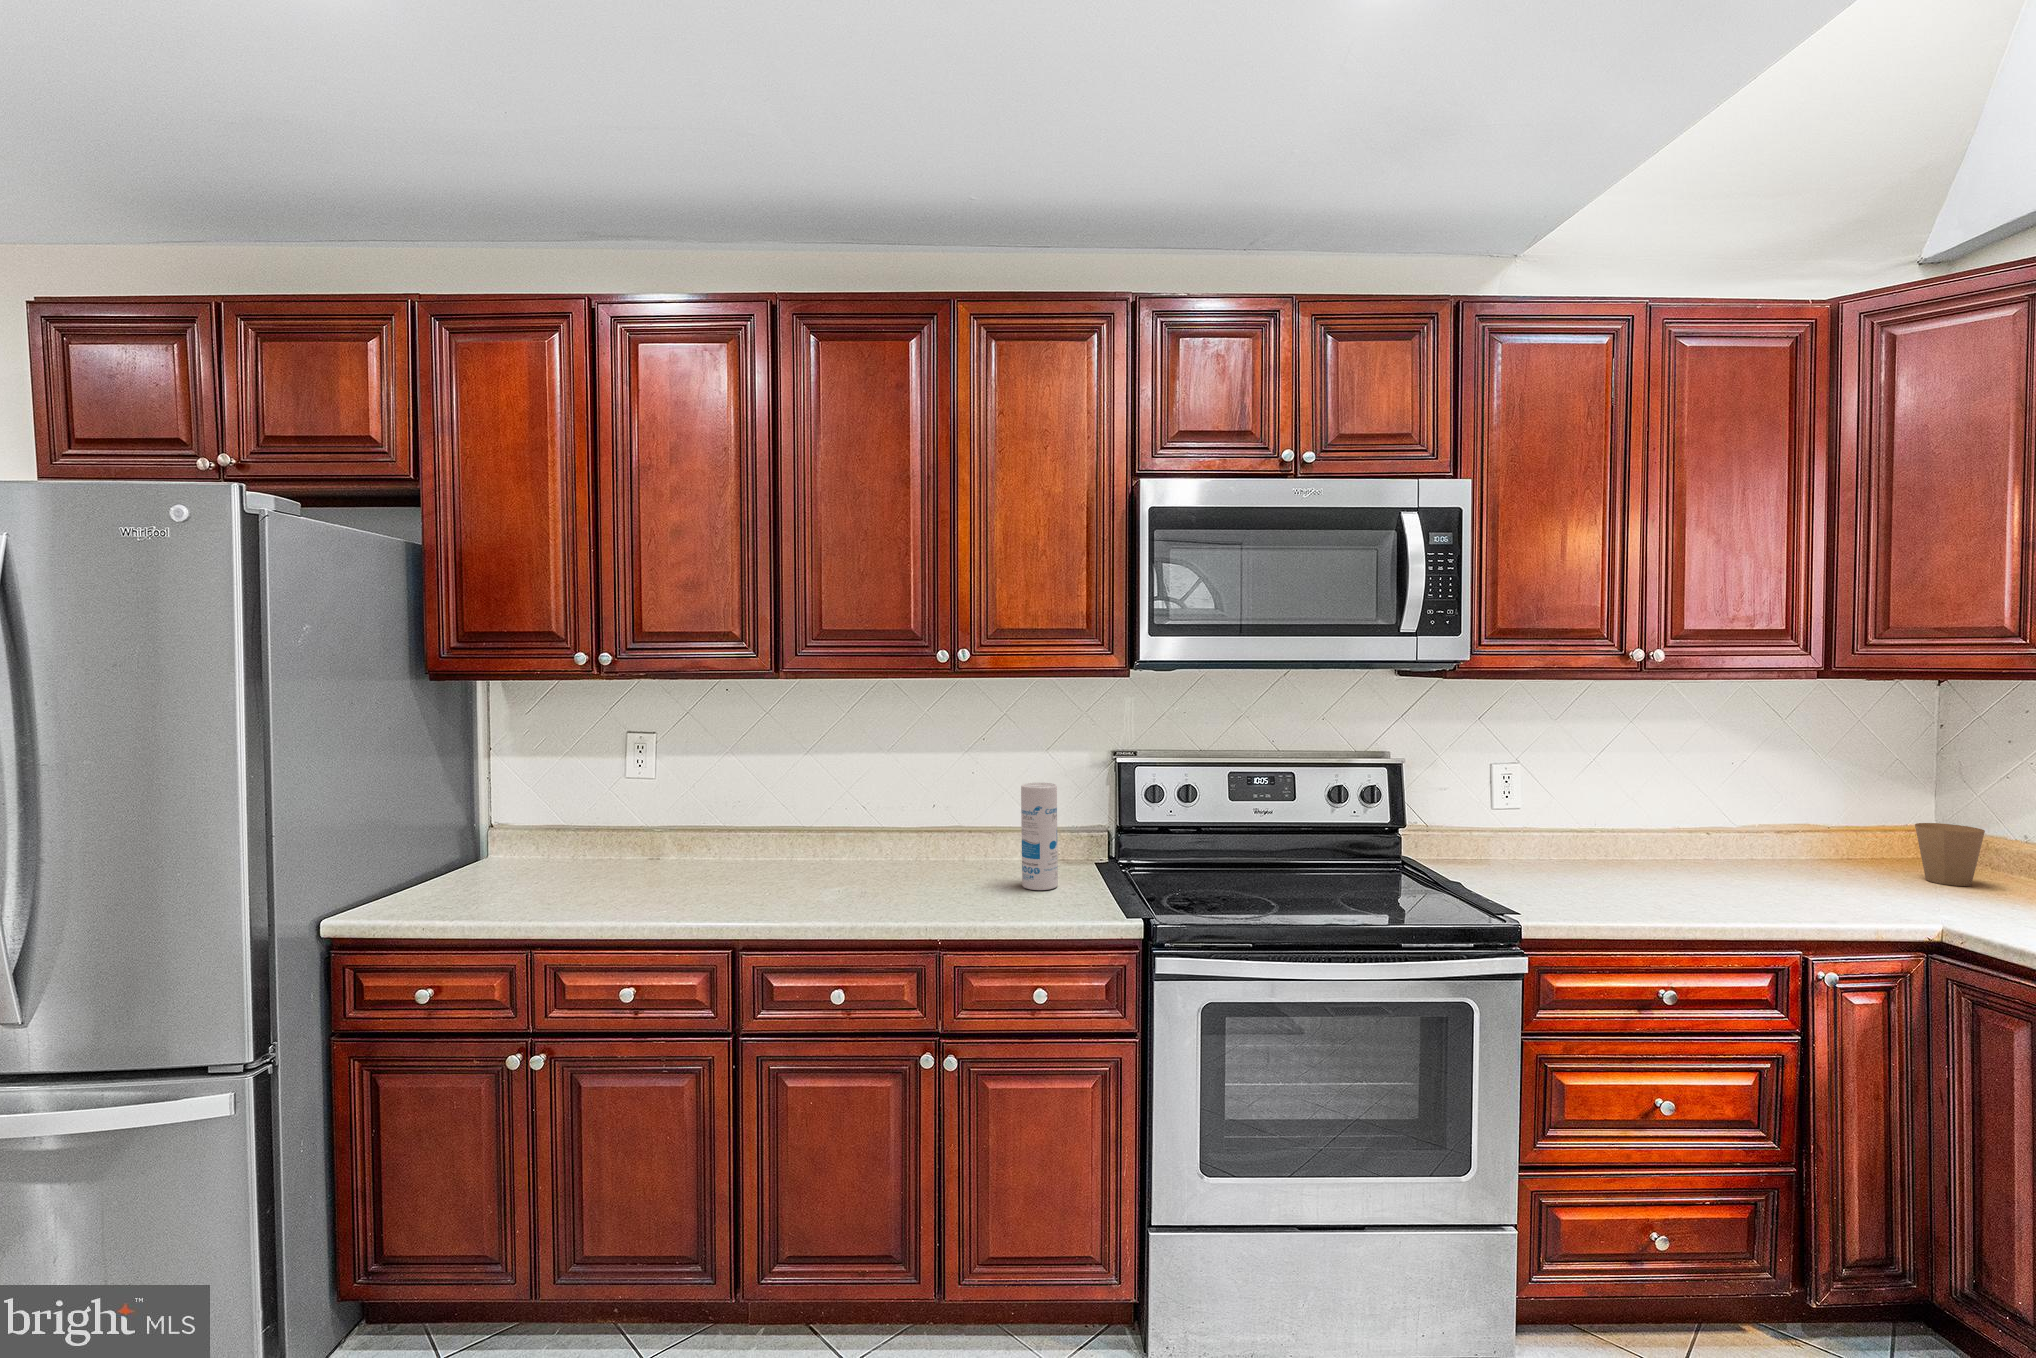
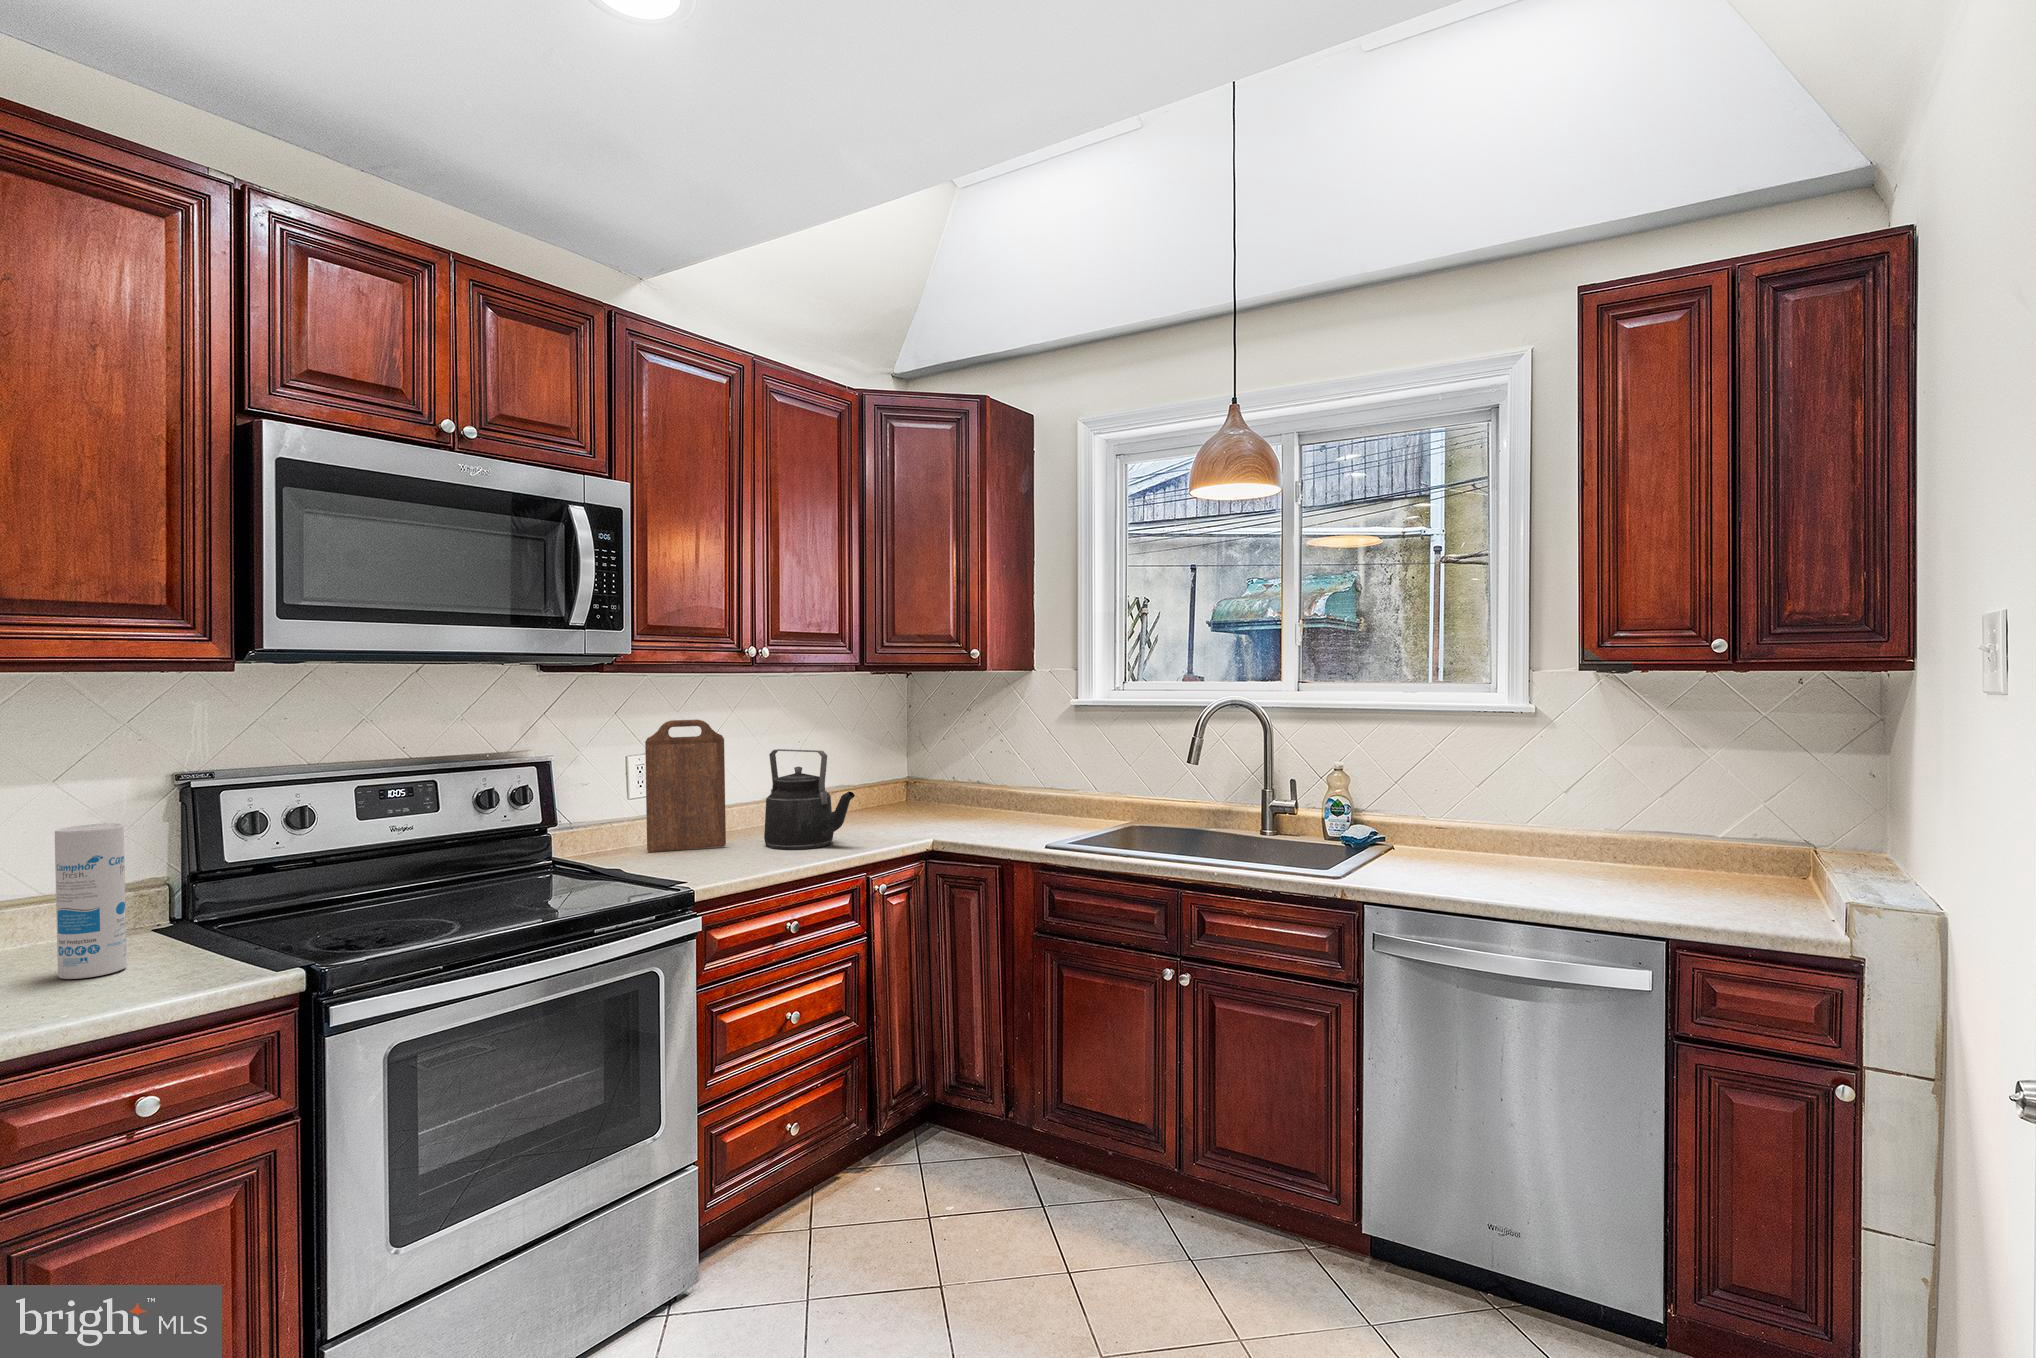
cutting board: none [1505,729,1602,875] -> present [645,720,726,852]
kettle: none [1653,772,1791,902] -> present [764,749,855,850]
paper cup: present [1915,823,1985,886] -> none [905,775,939,817]

